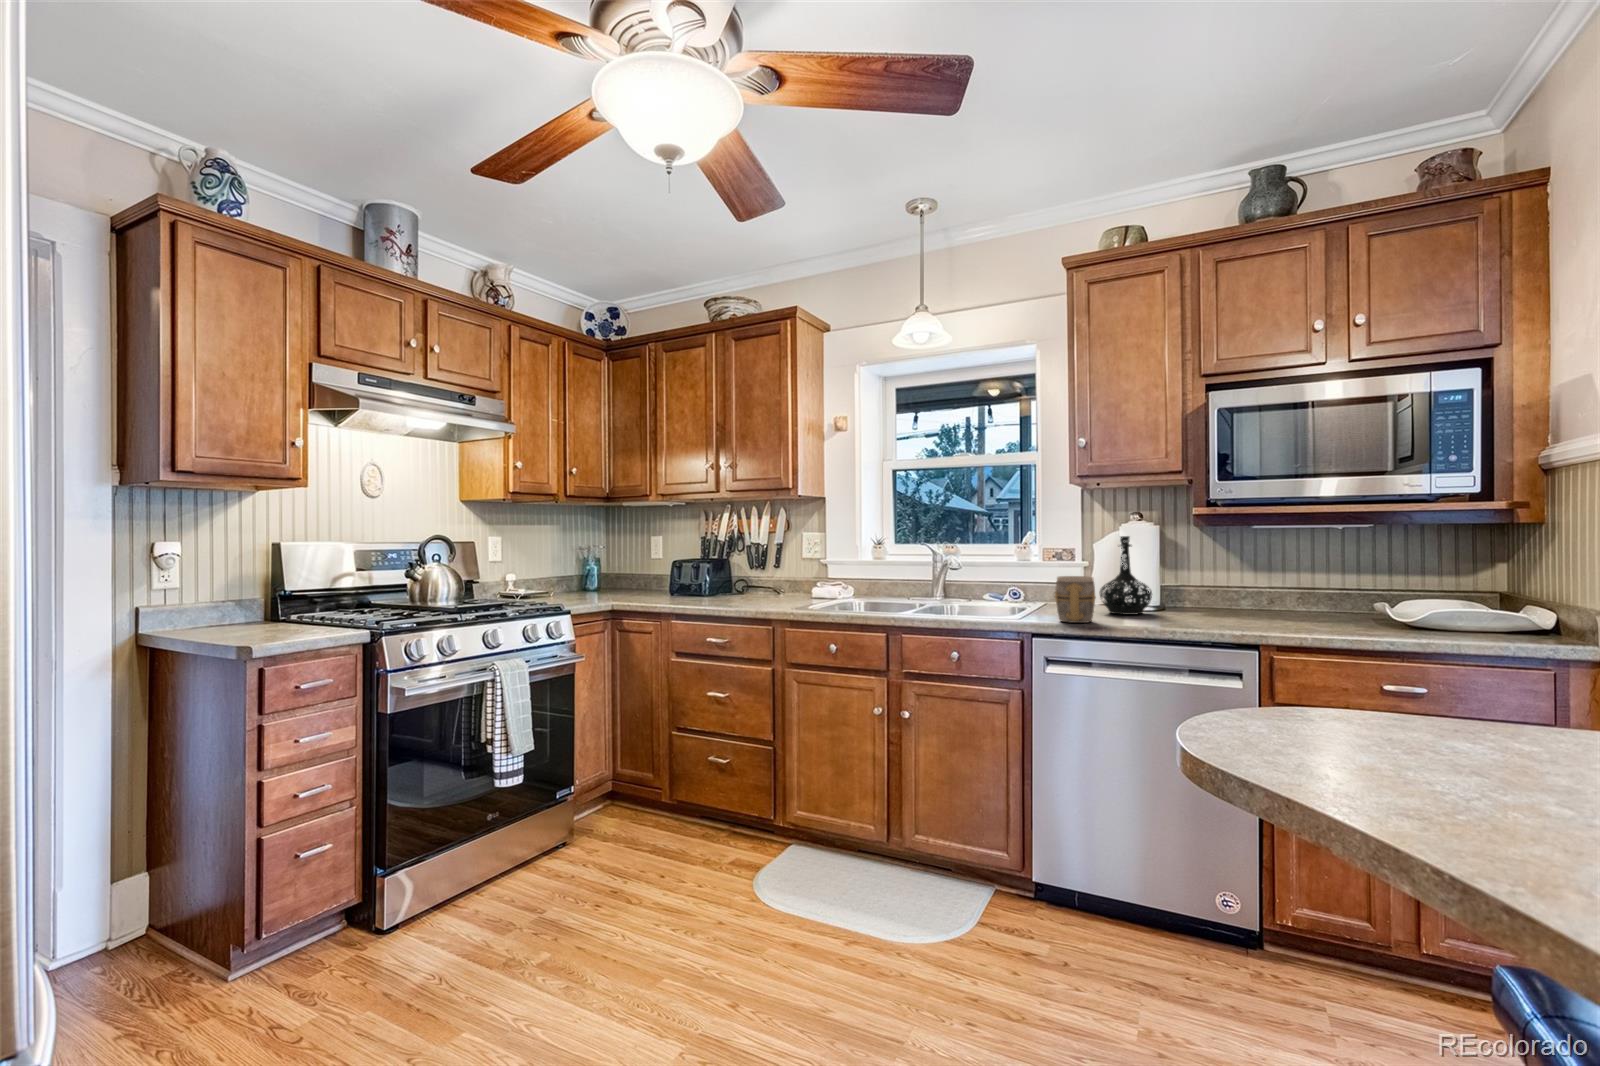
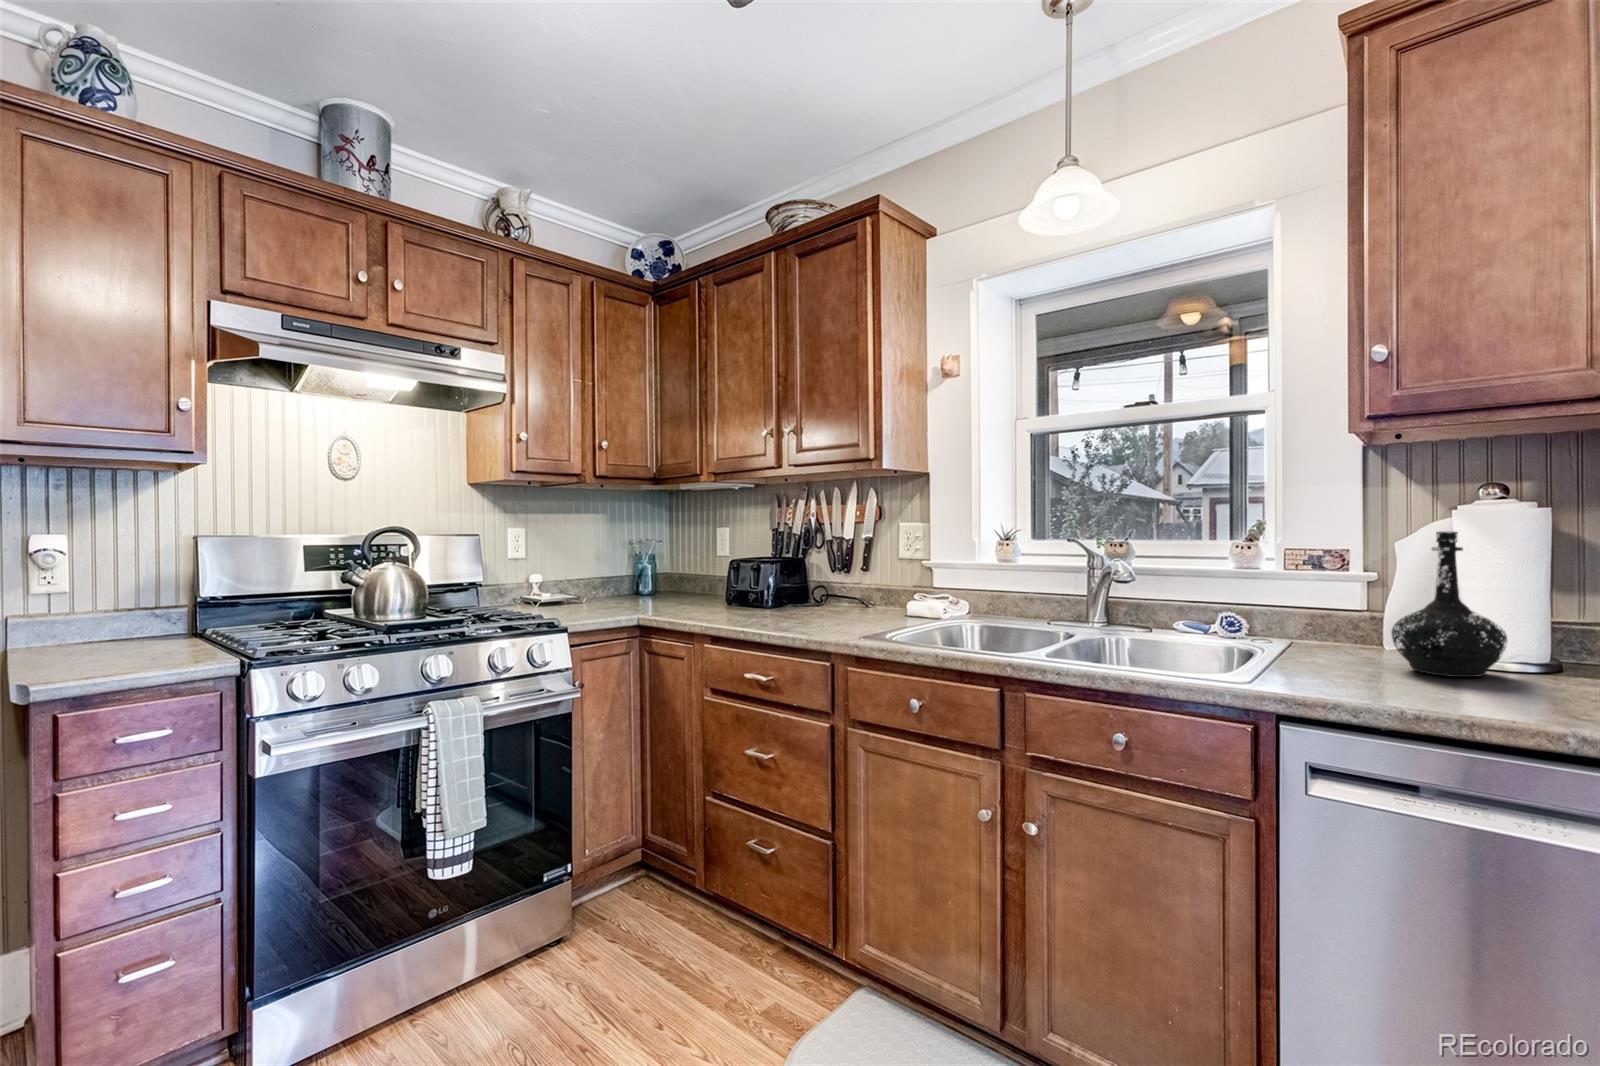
mug: present [1055,576,1096,623] -> none [1306,605,1396,696]

